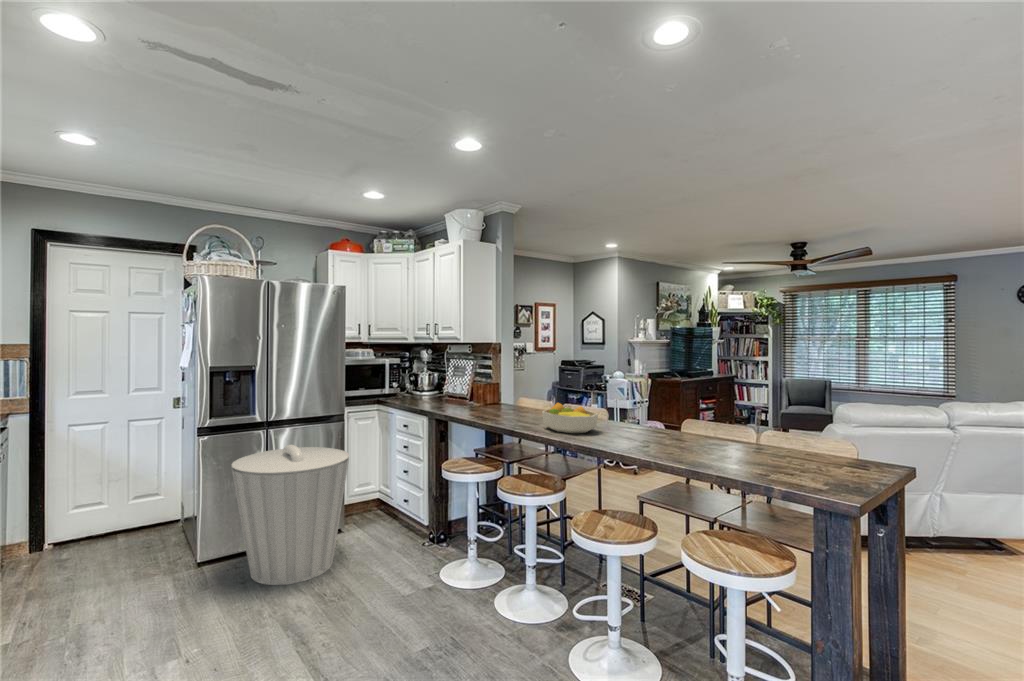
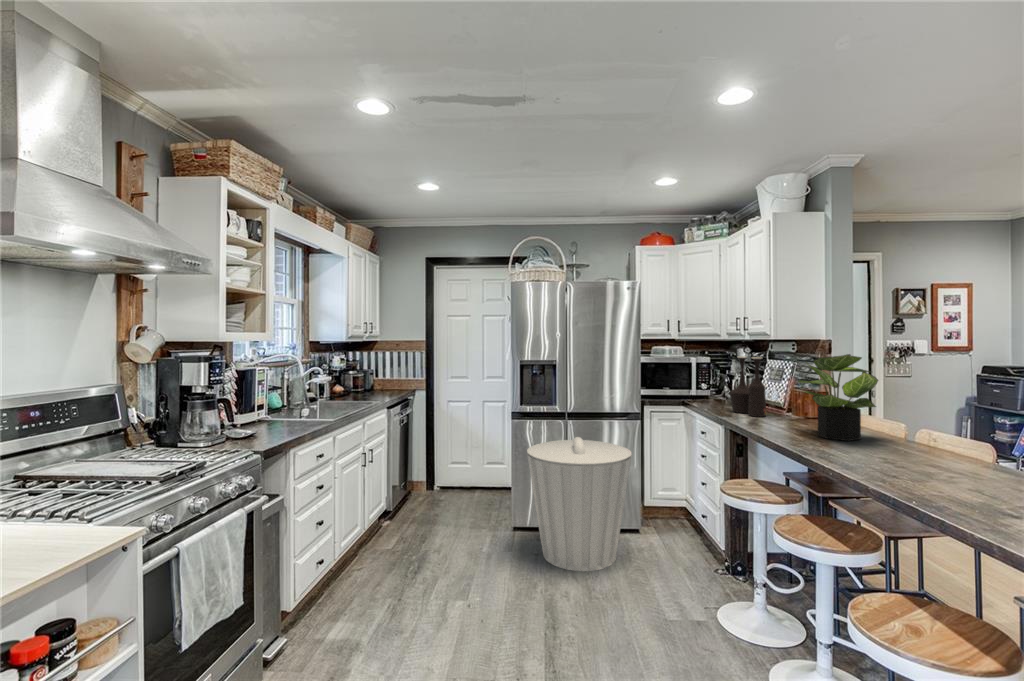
potted plant: none [489,354,543,418] -> present [798,354,878,441]
vase: none [429,357,459,407] -> present [730,357,766,417]
fruit bowl: present [542,403,598,433] -> none [852,425,952,476]

